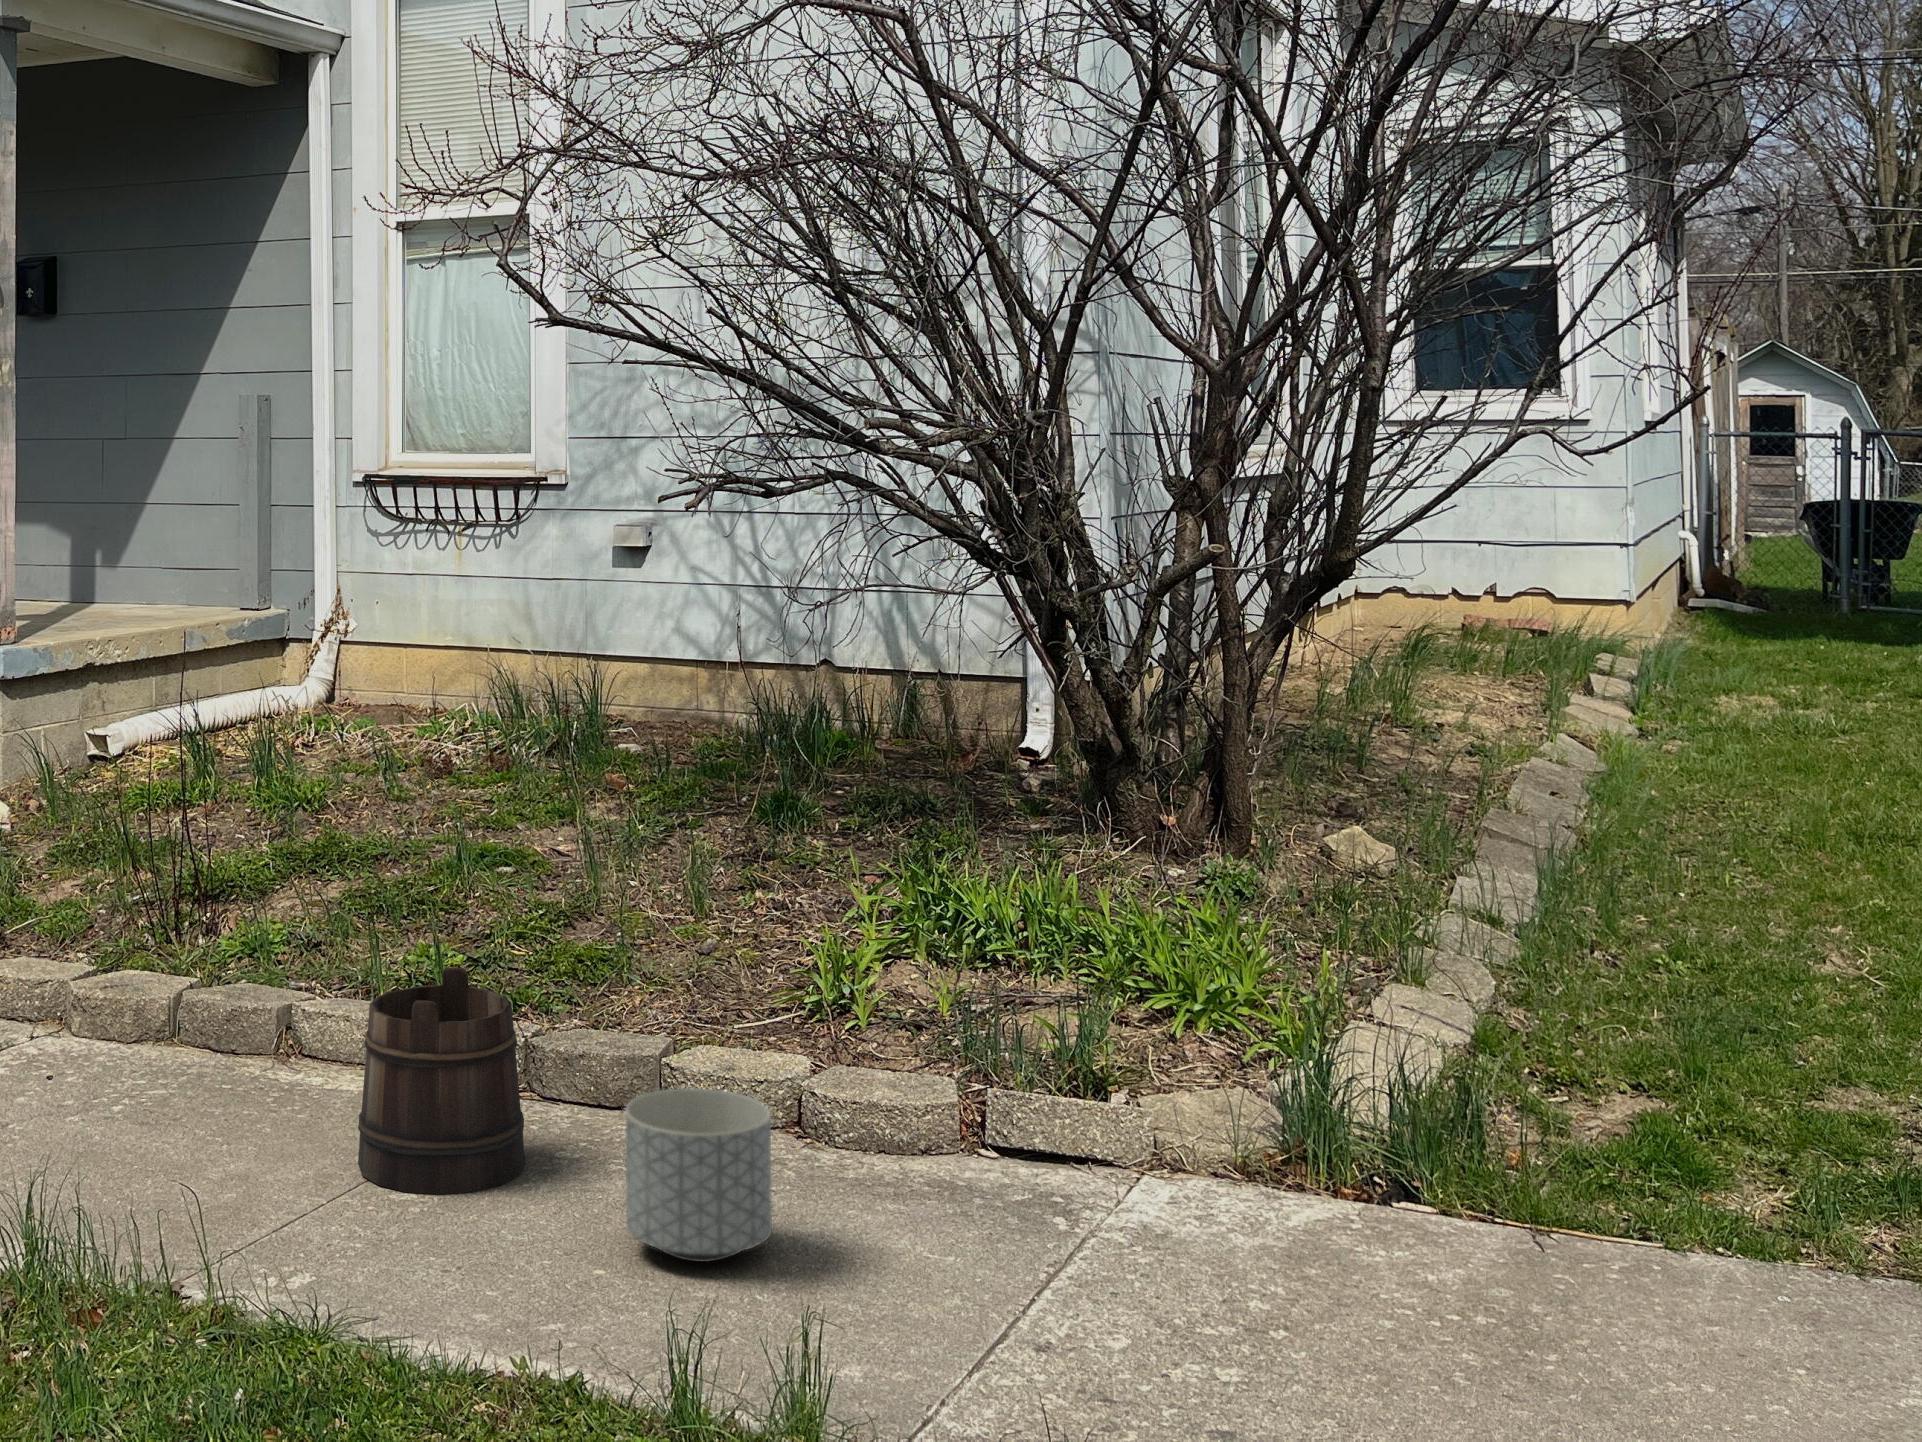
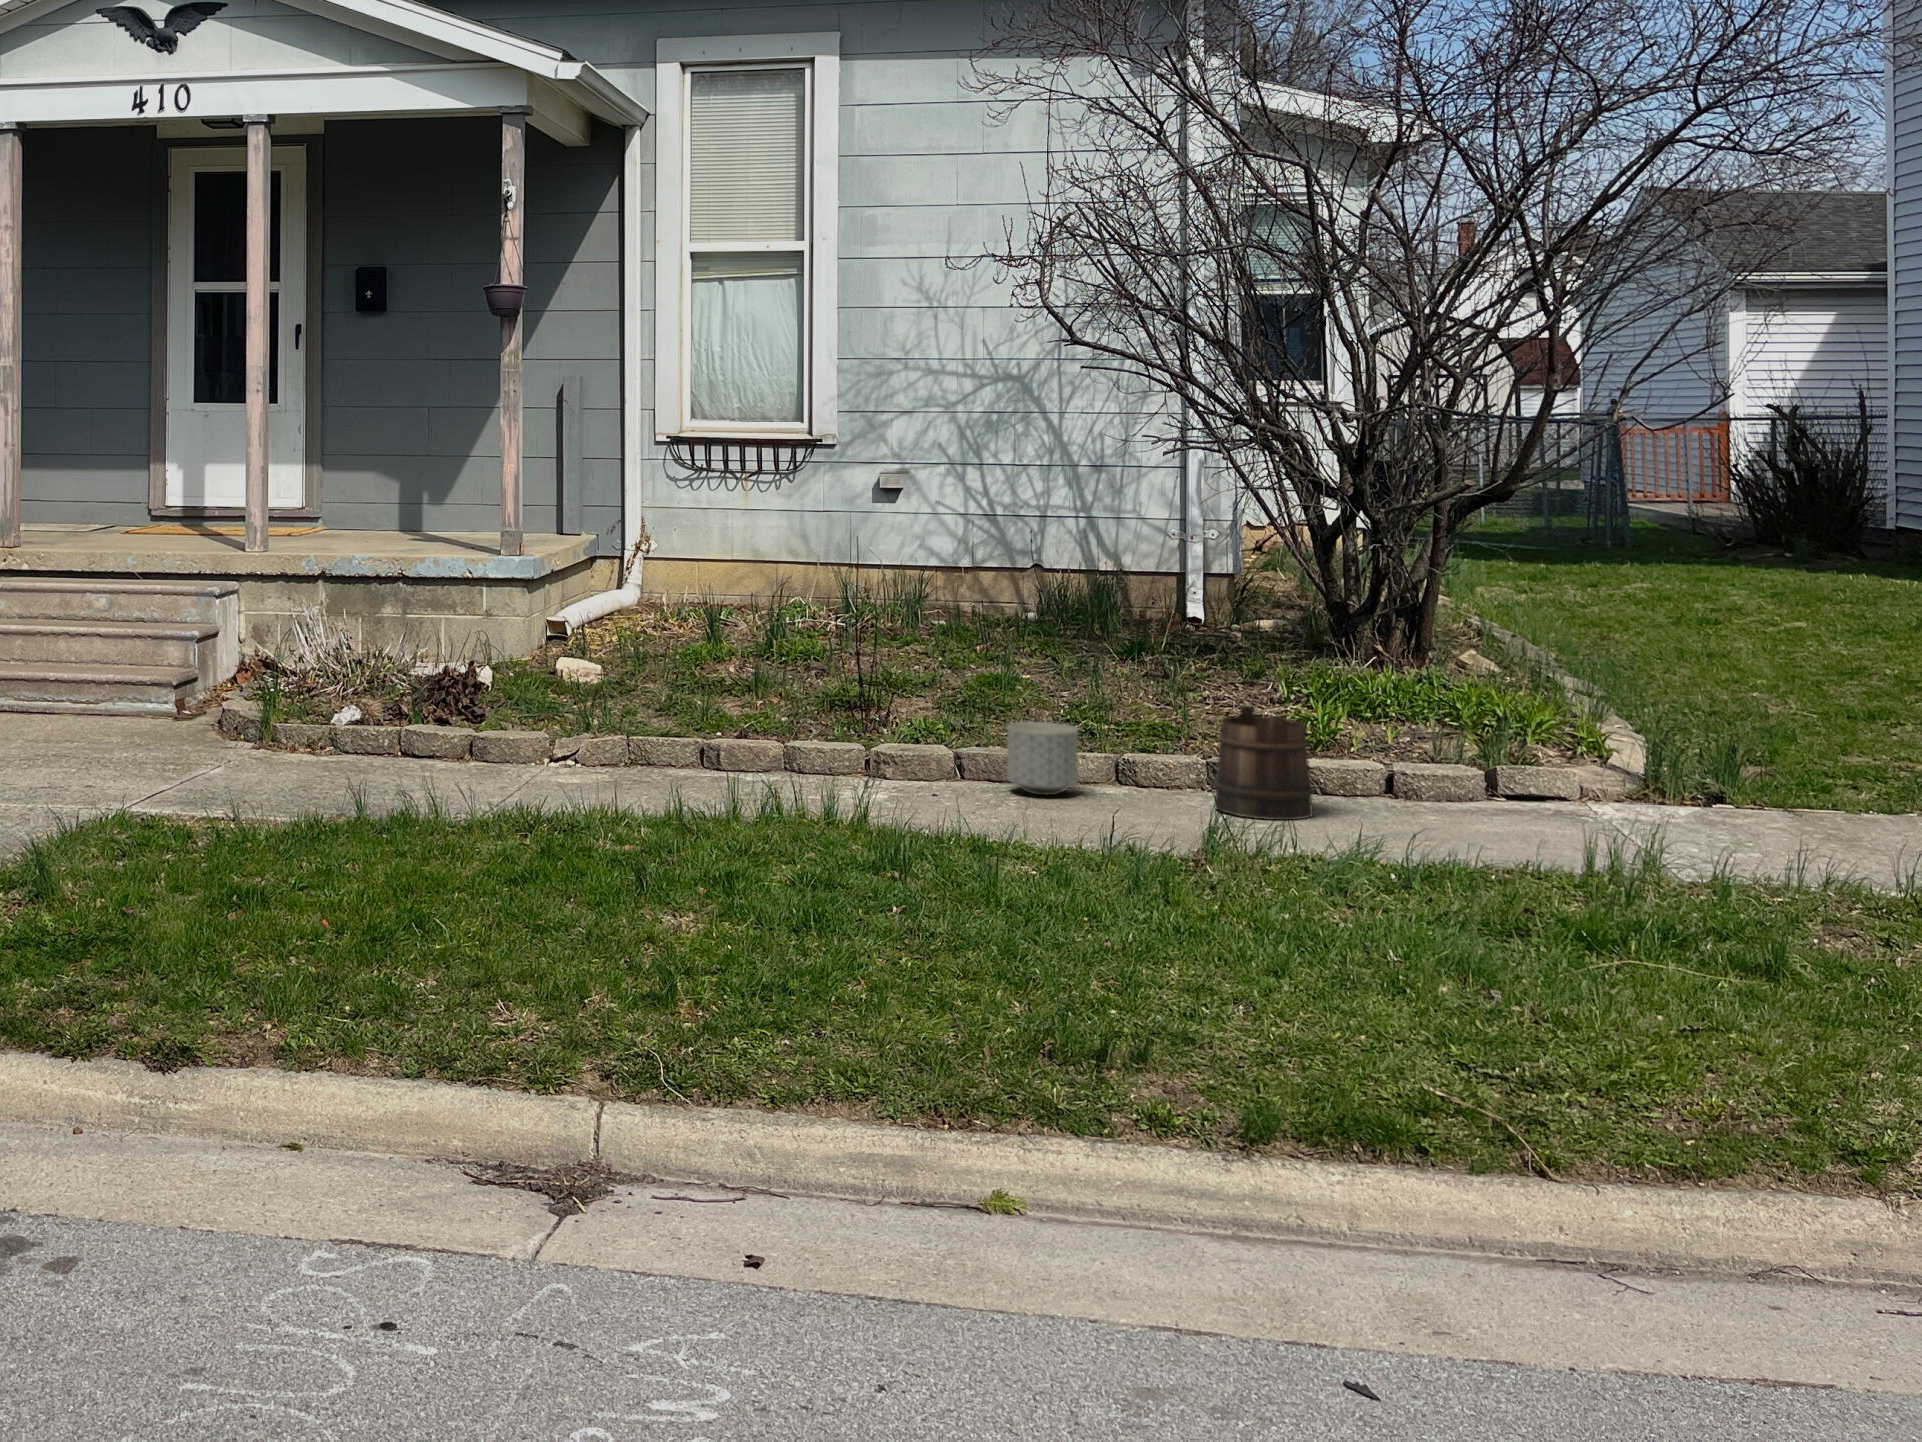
planter: present [625,1088,772,1262] -> present [1007,722,1078,795]

